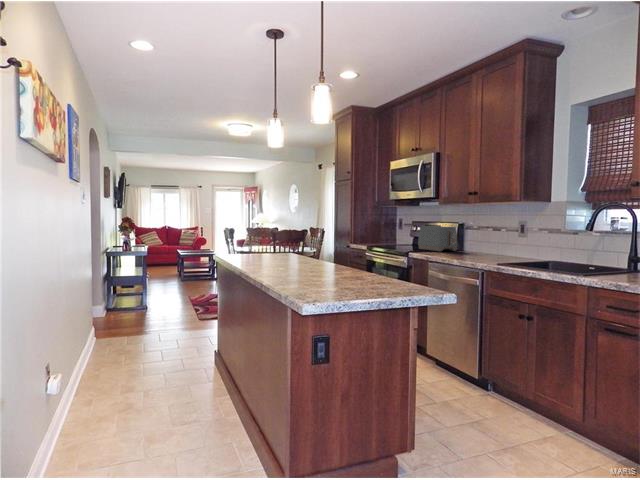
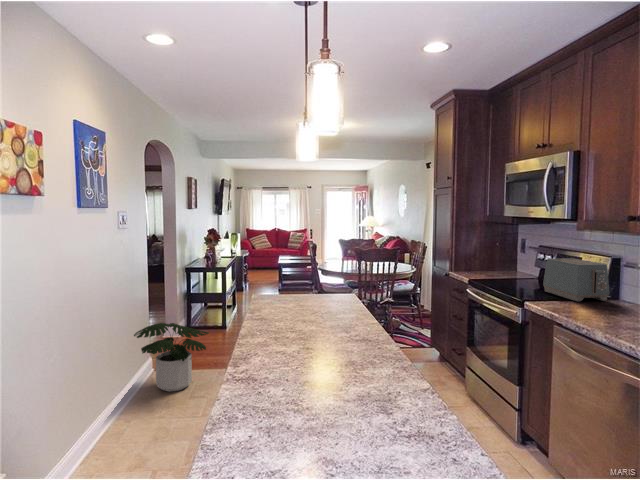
potted plant: none [92,290,159,350] -> present [134,323,209,392]

